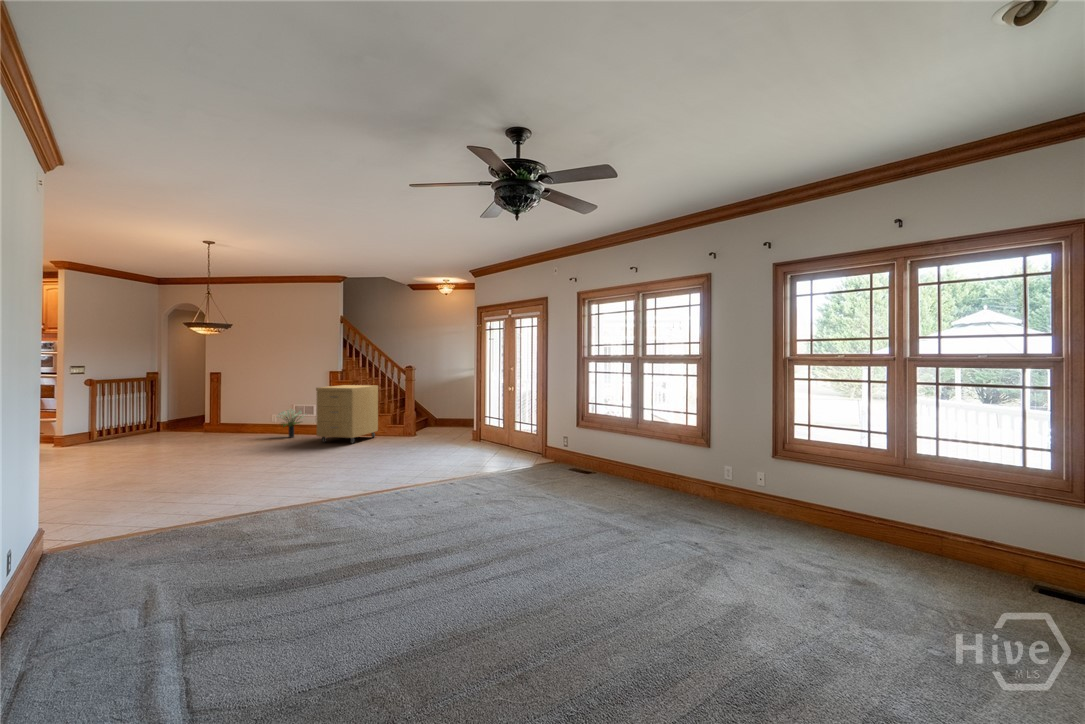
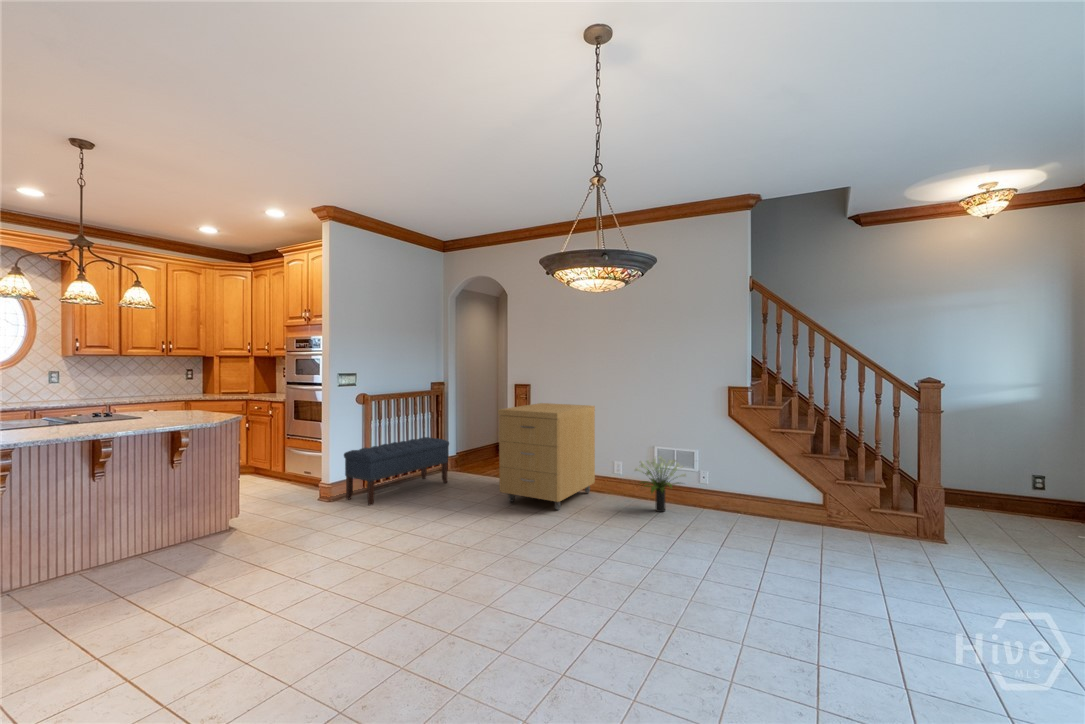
storage cabinet: present [316,385,378,443] -> present [498,403,595,510]
bench: none [75,408,160,446] -> present [344,437,449,505]

